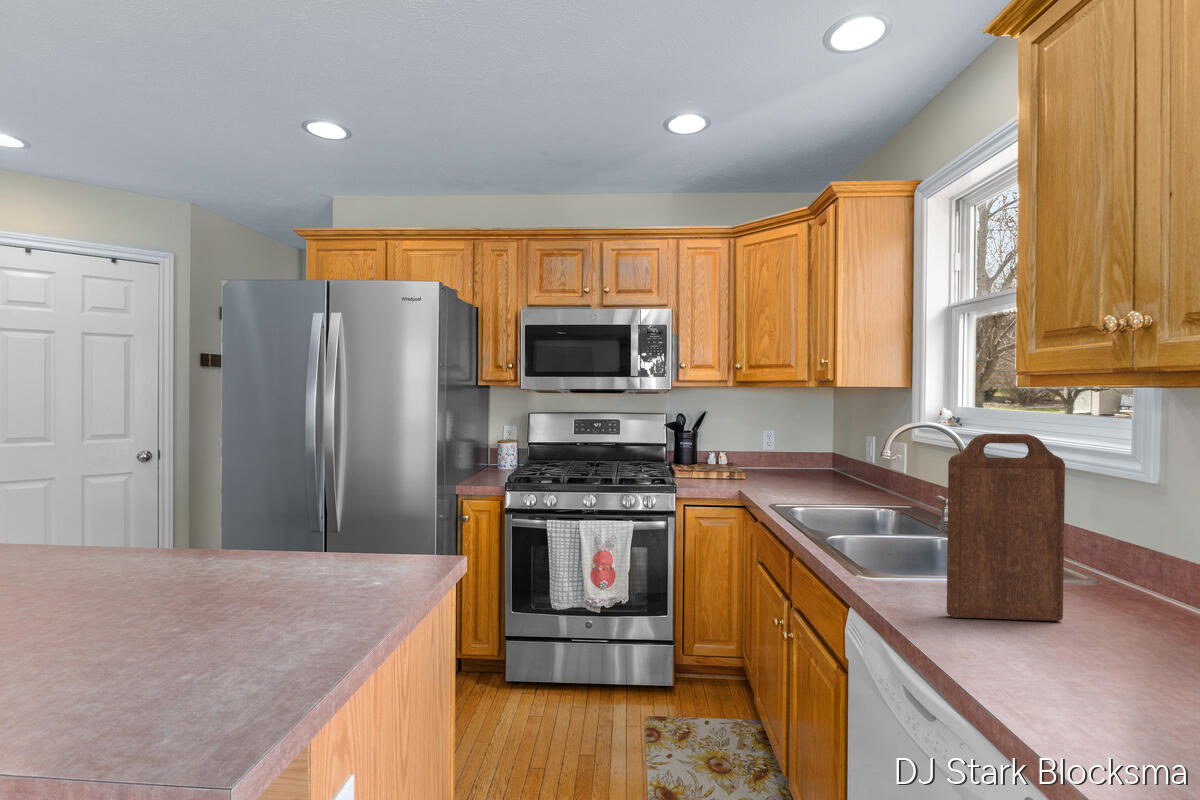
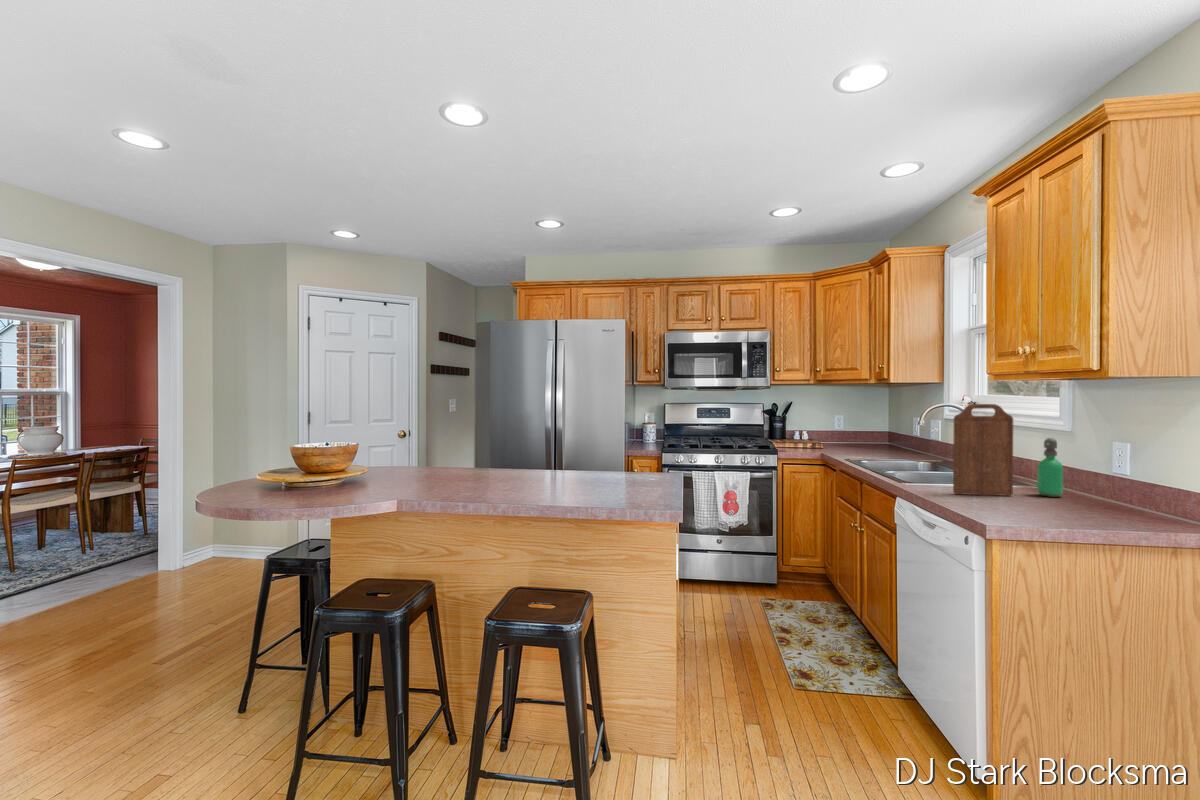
soap dispenser: none [1105,502,1160,624] -> present [1037,438,1063,497]

